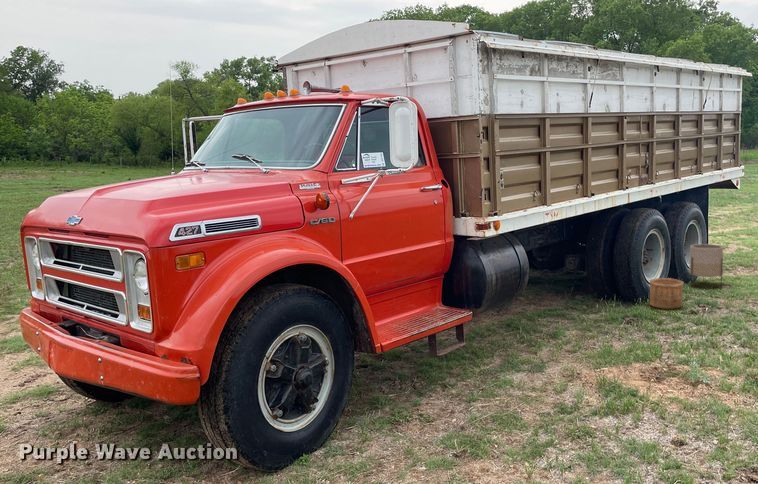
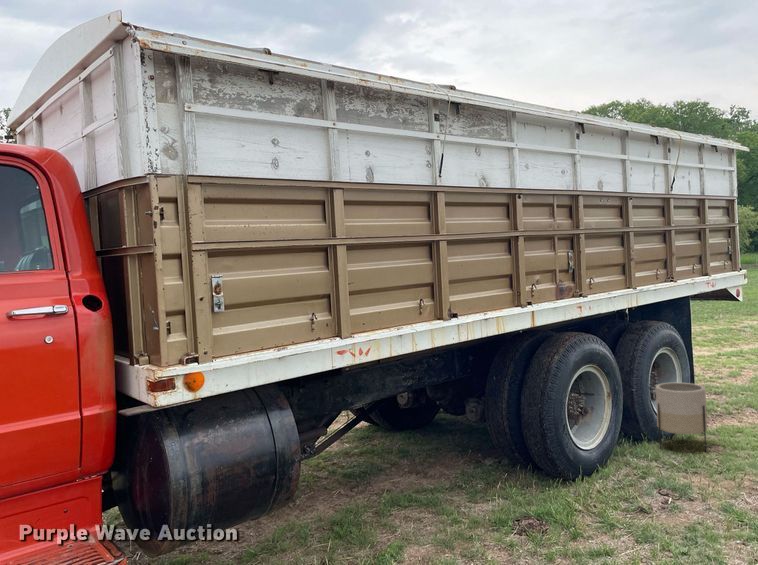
wooden bucket: present [650,278,684,309] -> none [575,441,630,495]

